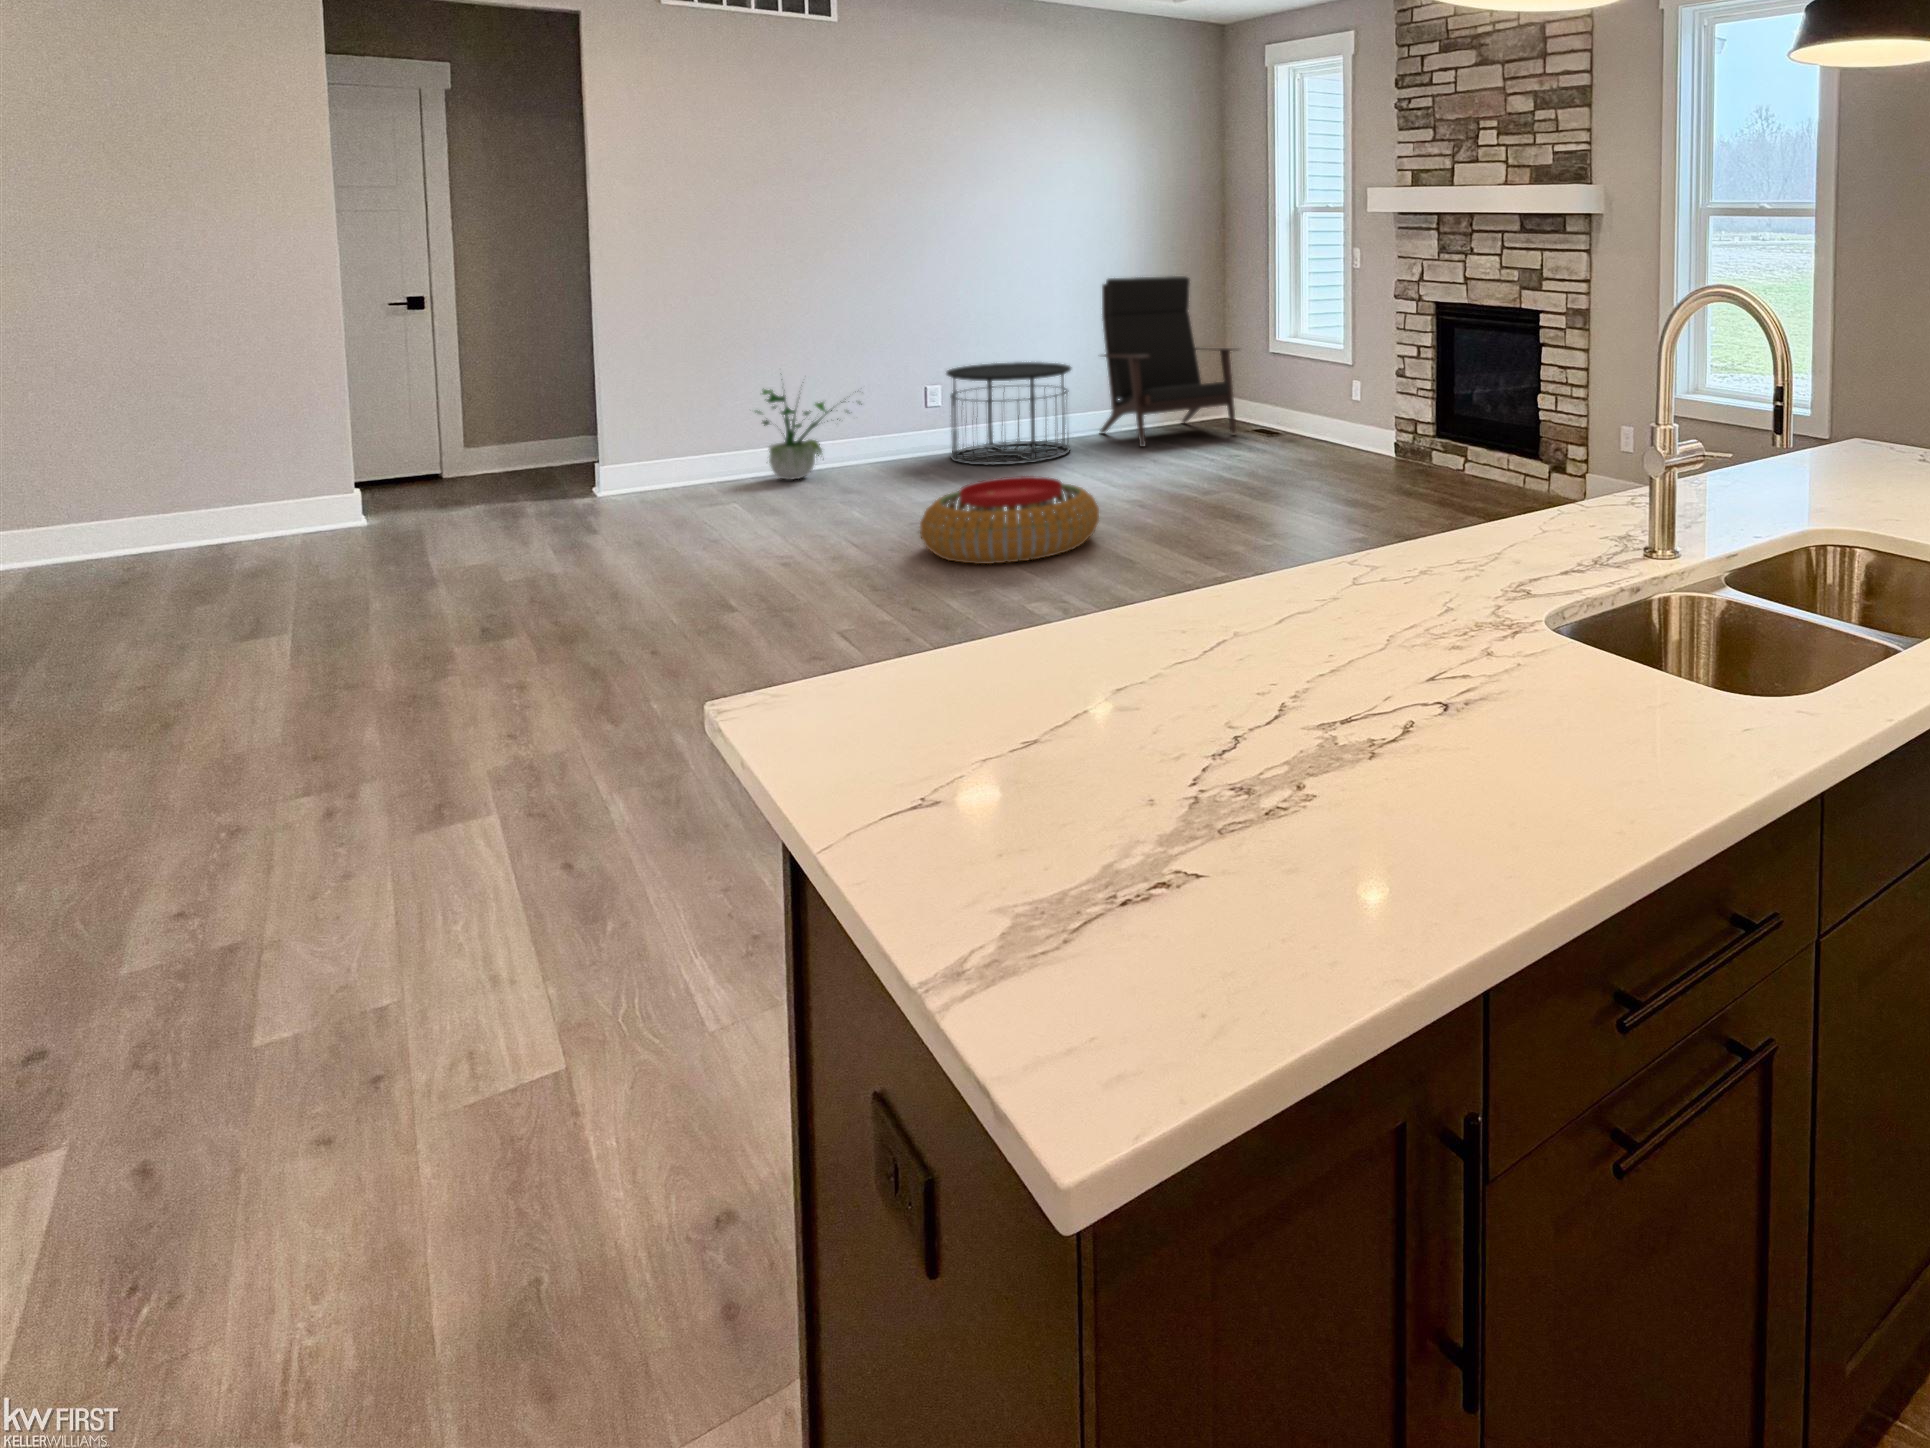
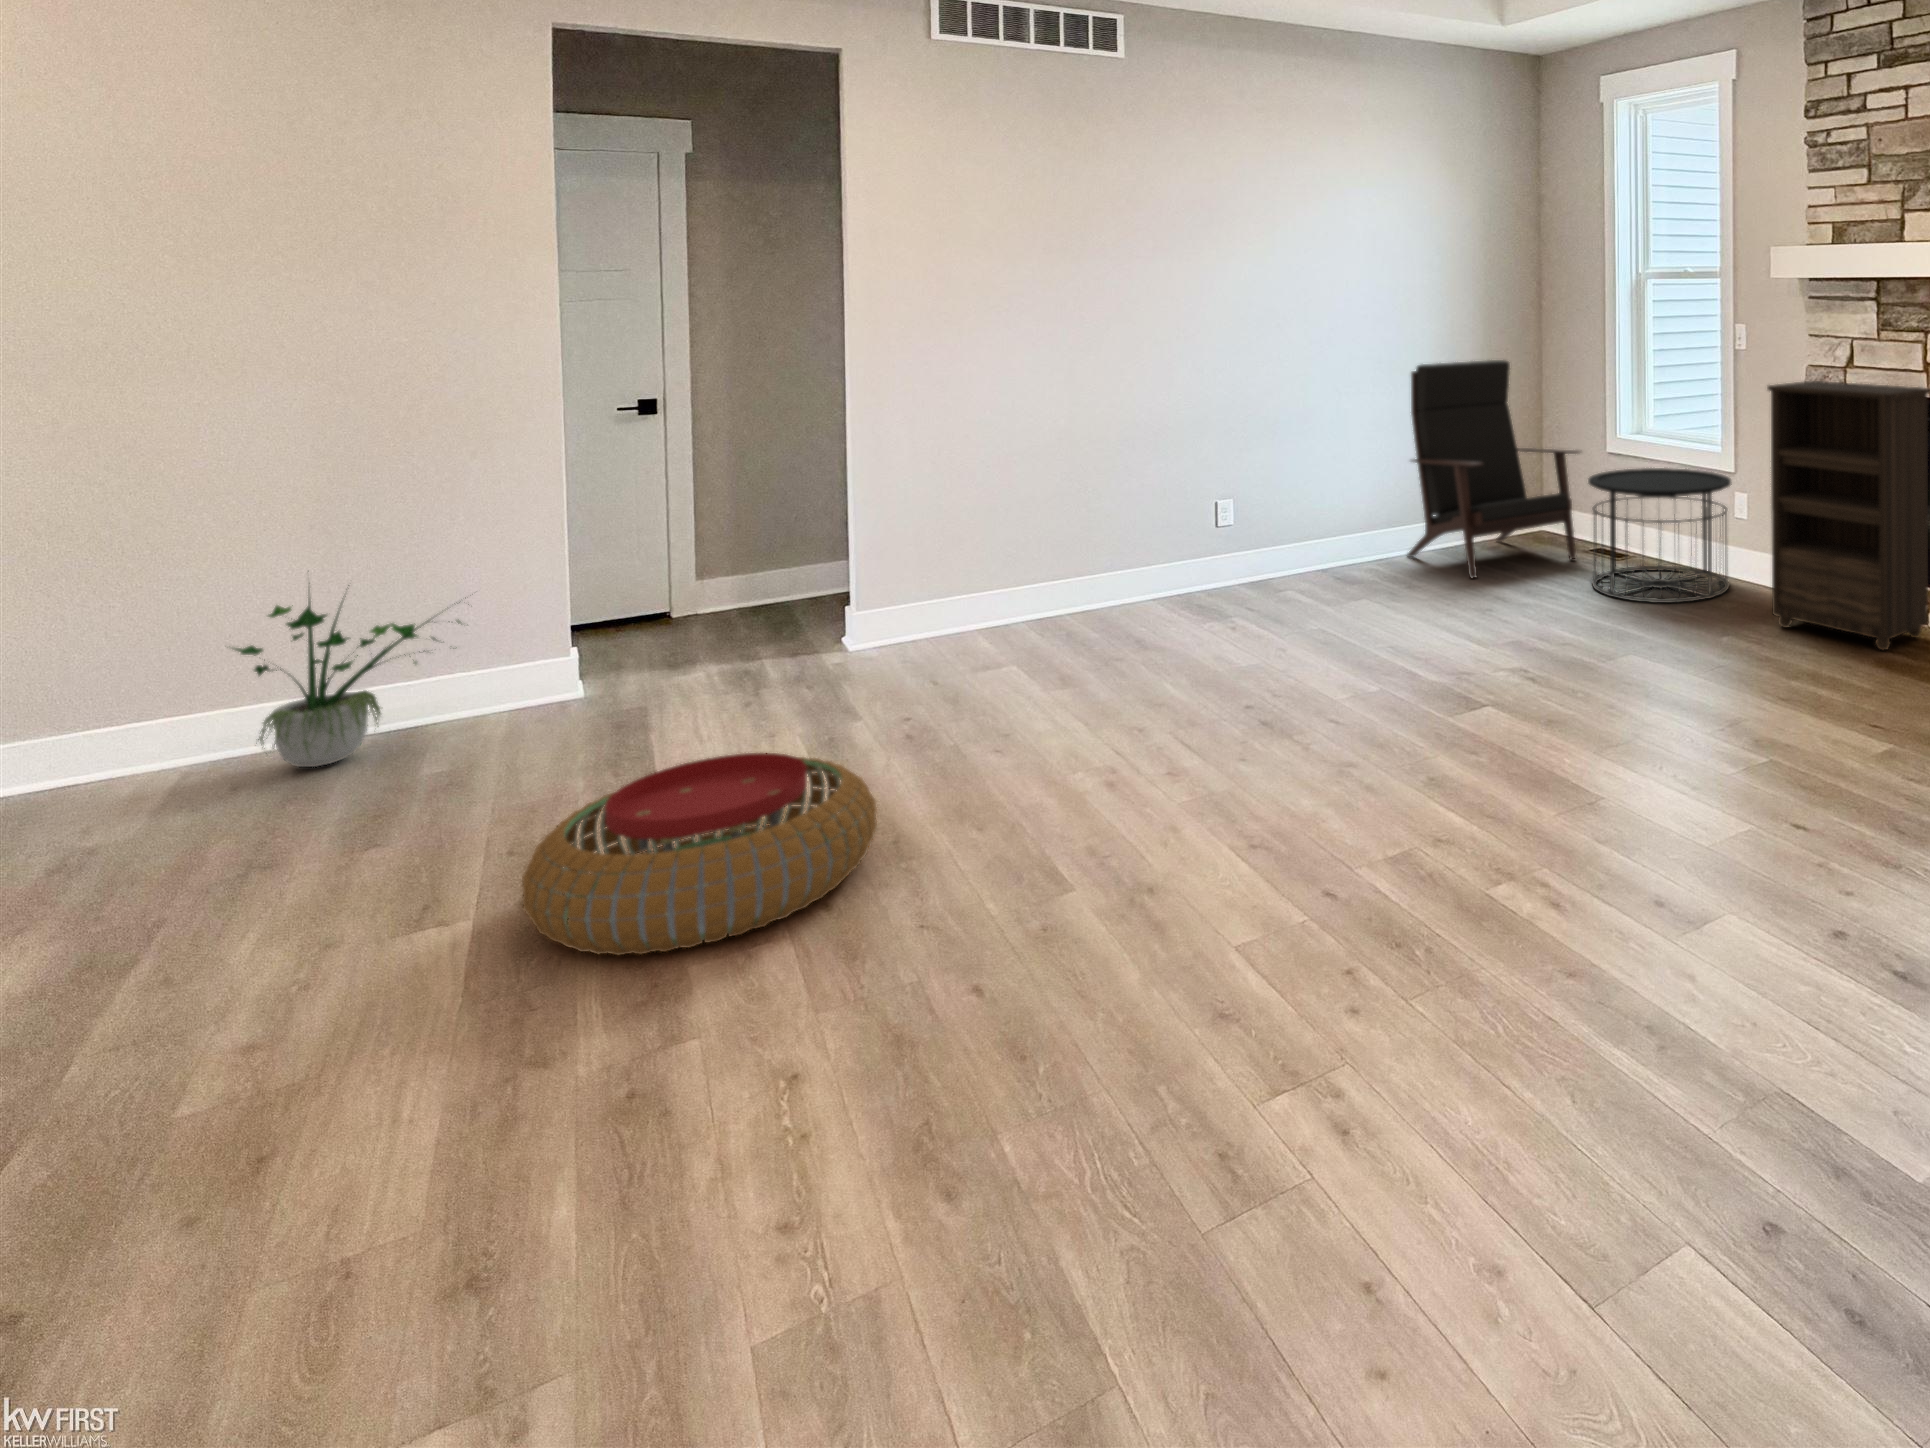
bookshelf: none [1348,291,1464,487] -> present [1767,381,1930,650]
side table: present [947,362,1071,465] -> present [1588,468,1732,603]
potted plant: present [756,389,862,480] -> present [234,585,469,767]
pouf: present [920,476,1099,564] -> present [522,753,877,955]

